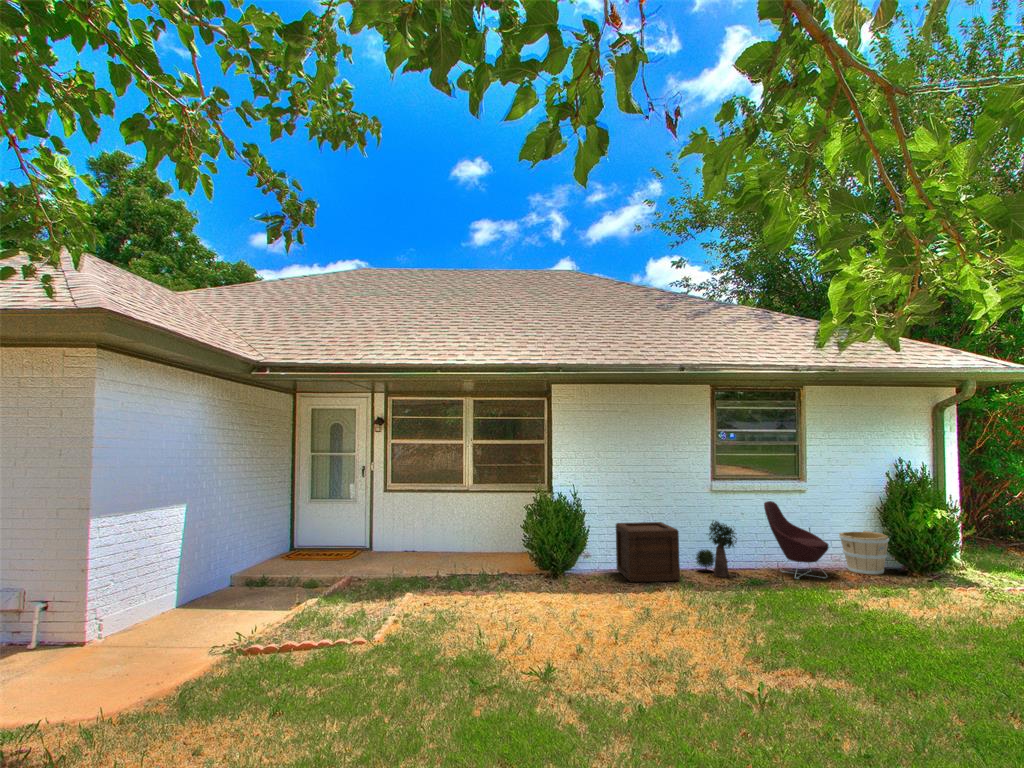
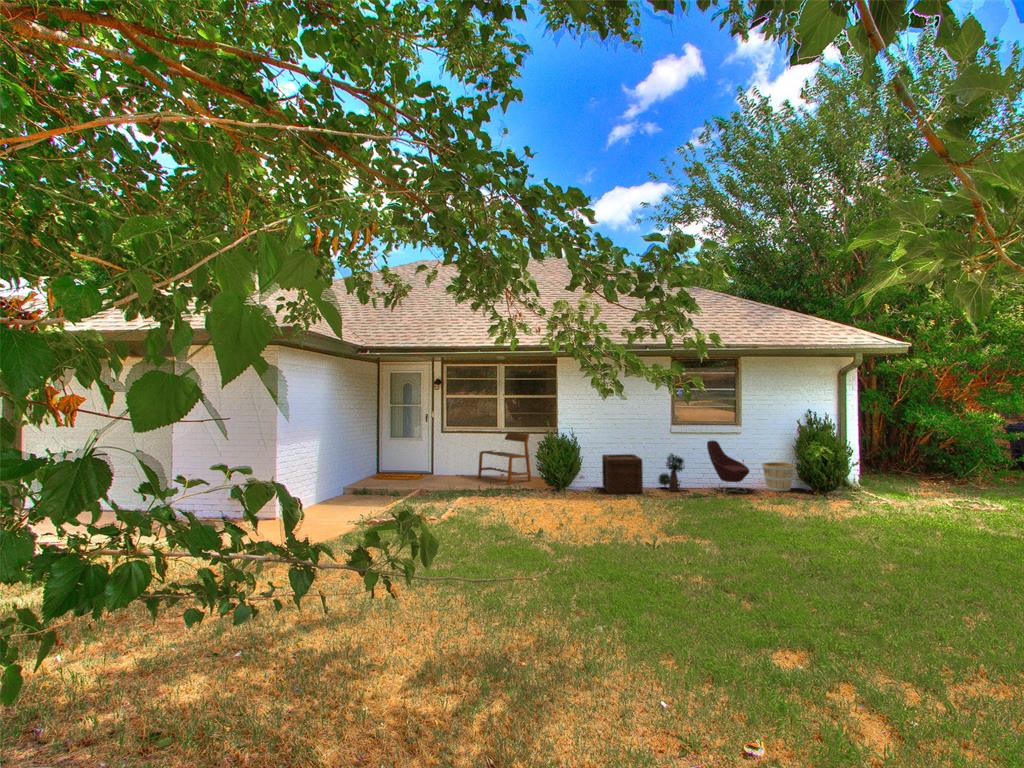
bench: none [434,489,511,568] -> present [478,432,531,485]

